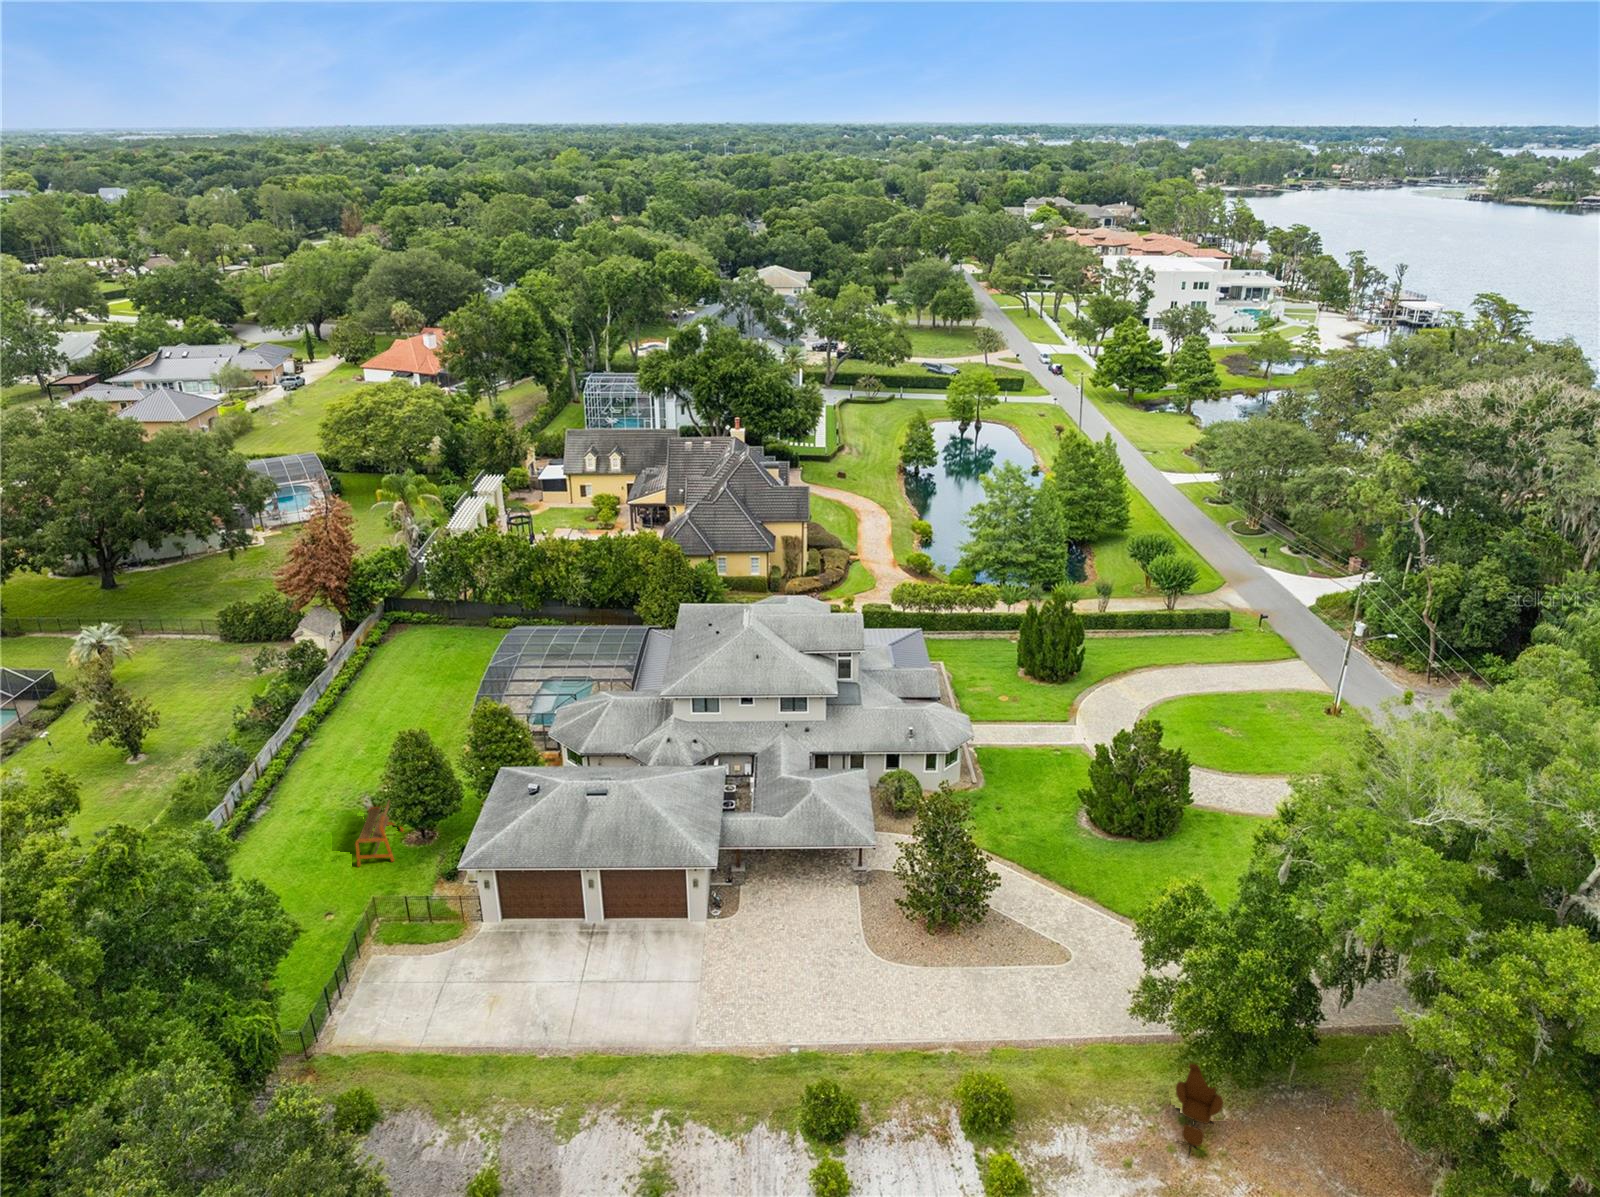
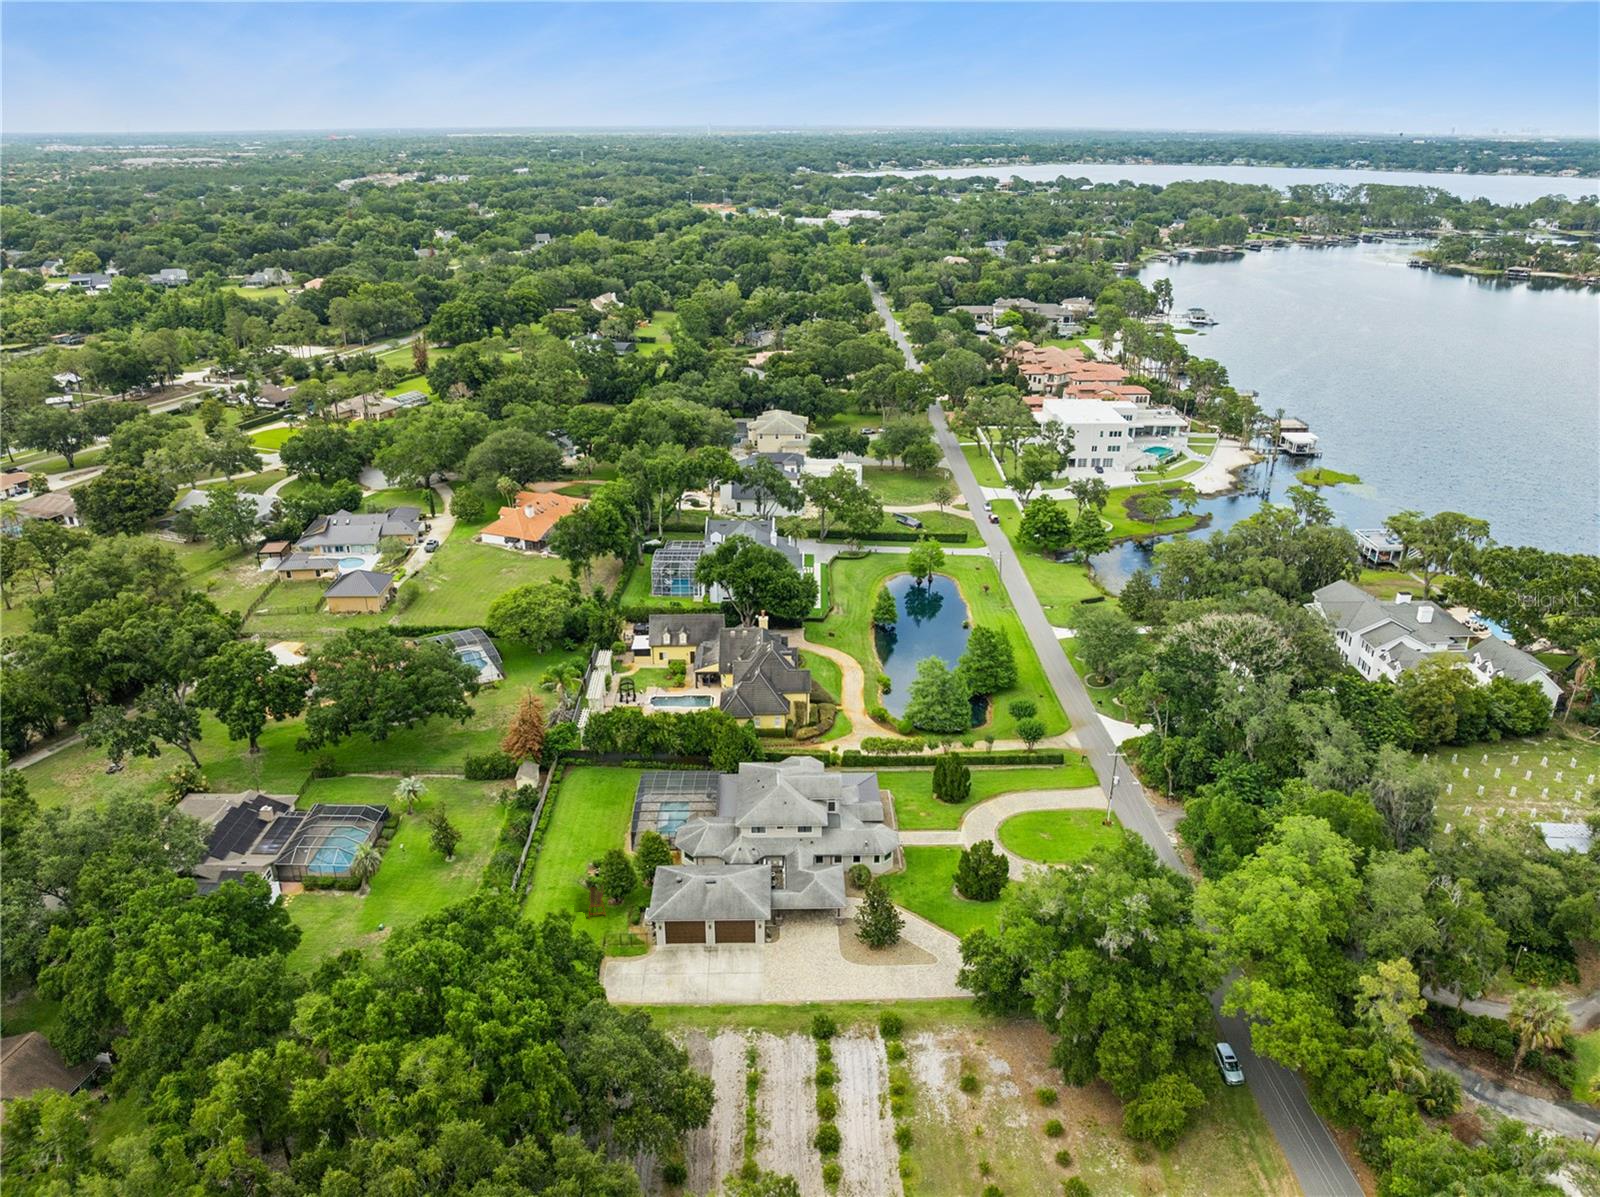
lounge chair: present [1176,1064,1223,1154] -> none [969,1005,990,1044]

